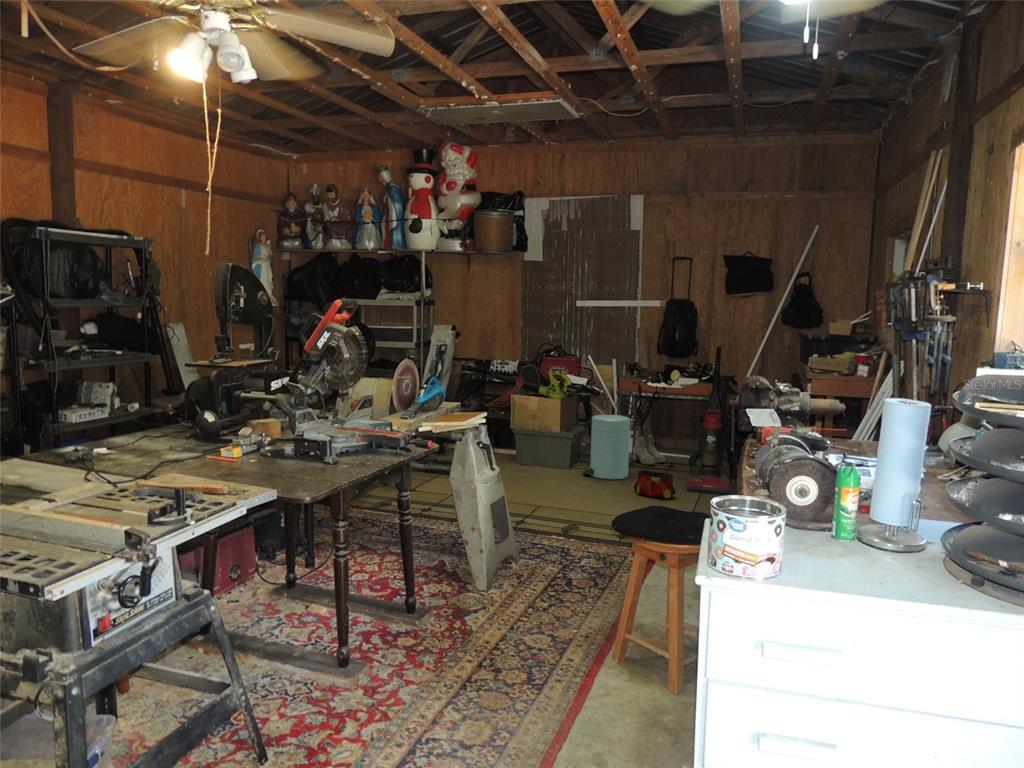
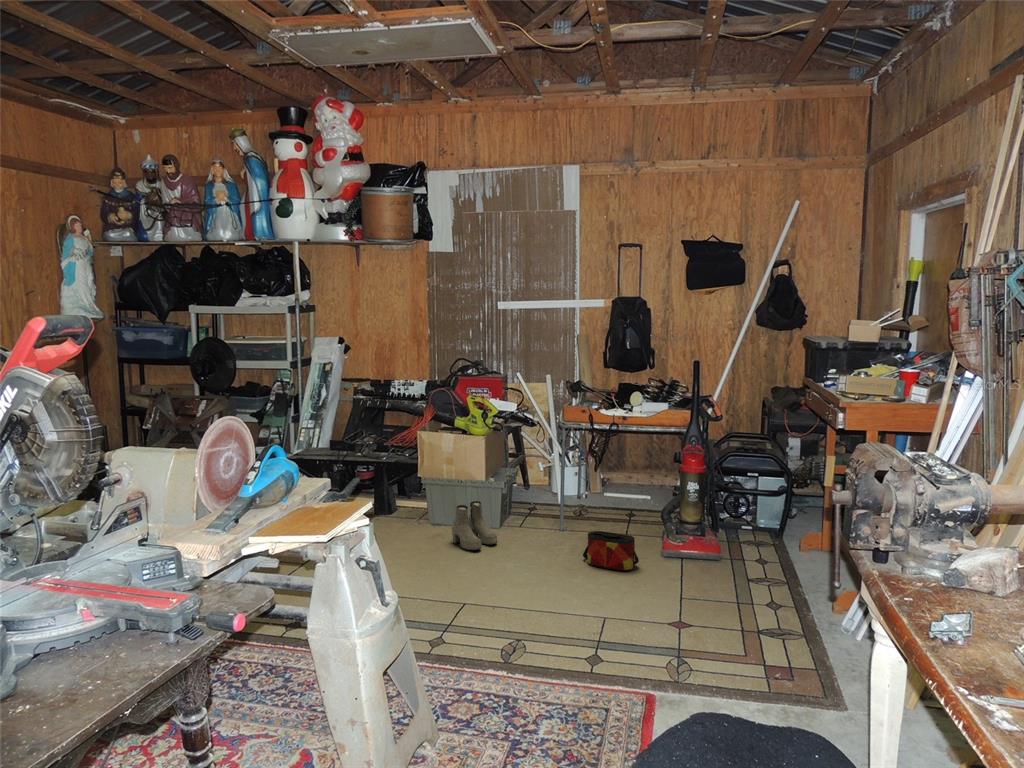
trash can: present [583,415,630,479] -> none [514,453,574,540]
boots: present [633,434,665,465] -> present [452,501,497,550]

